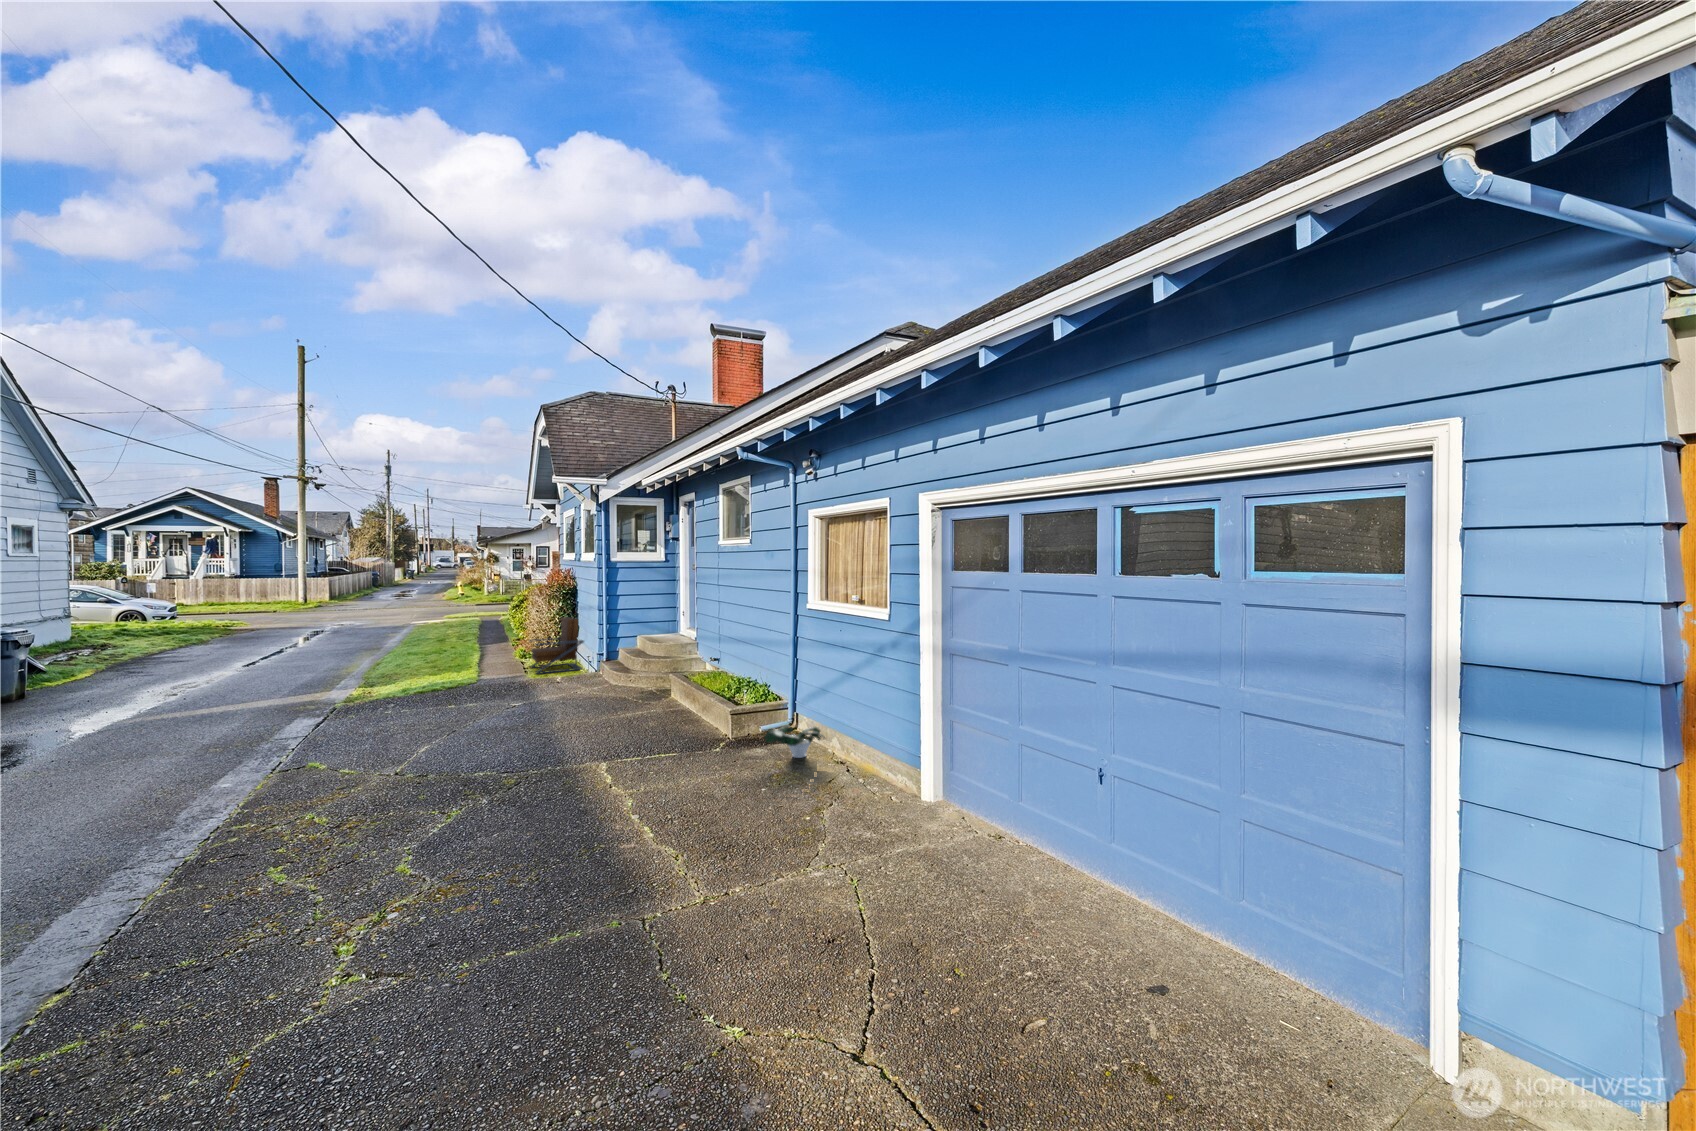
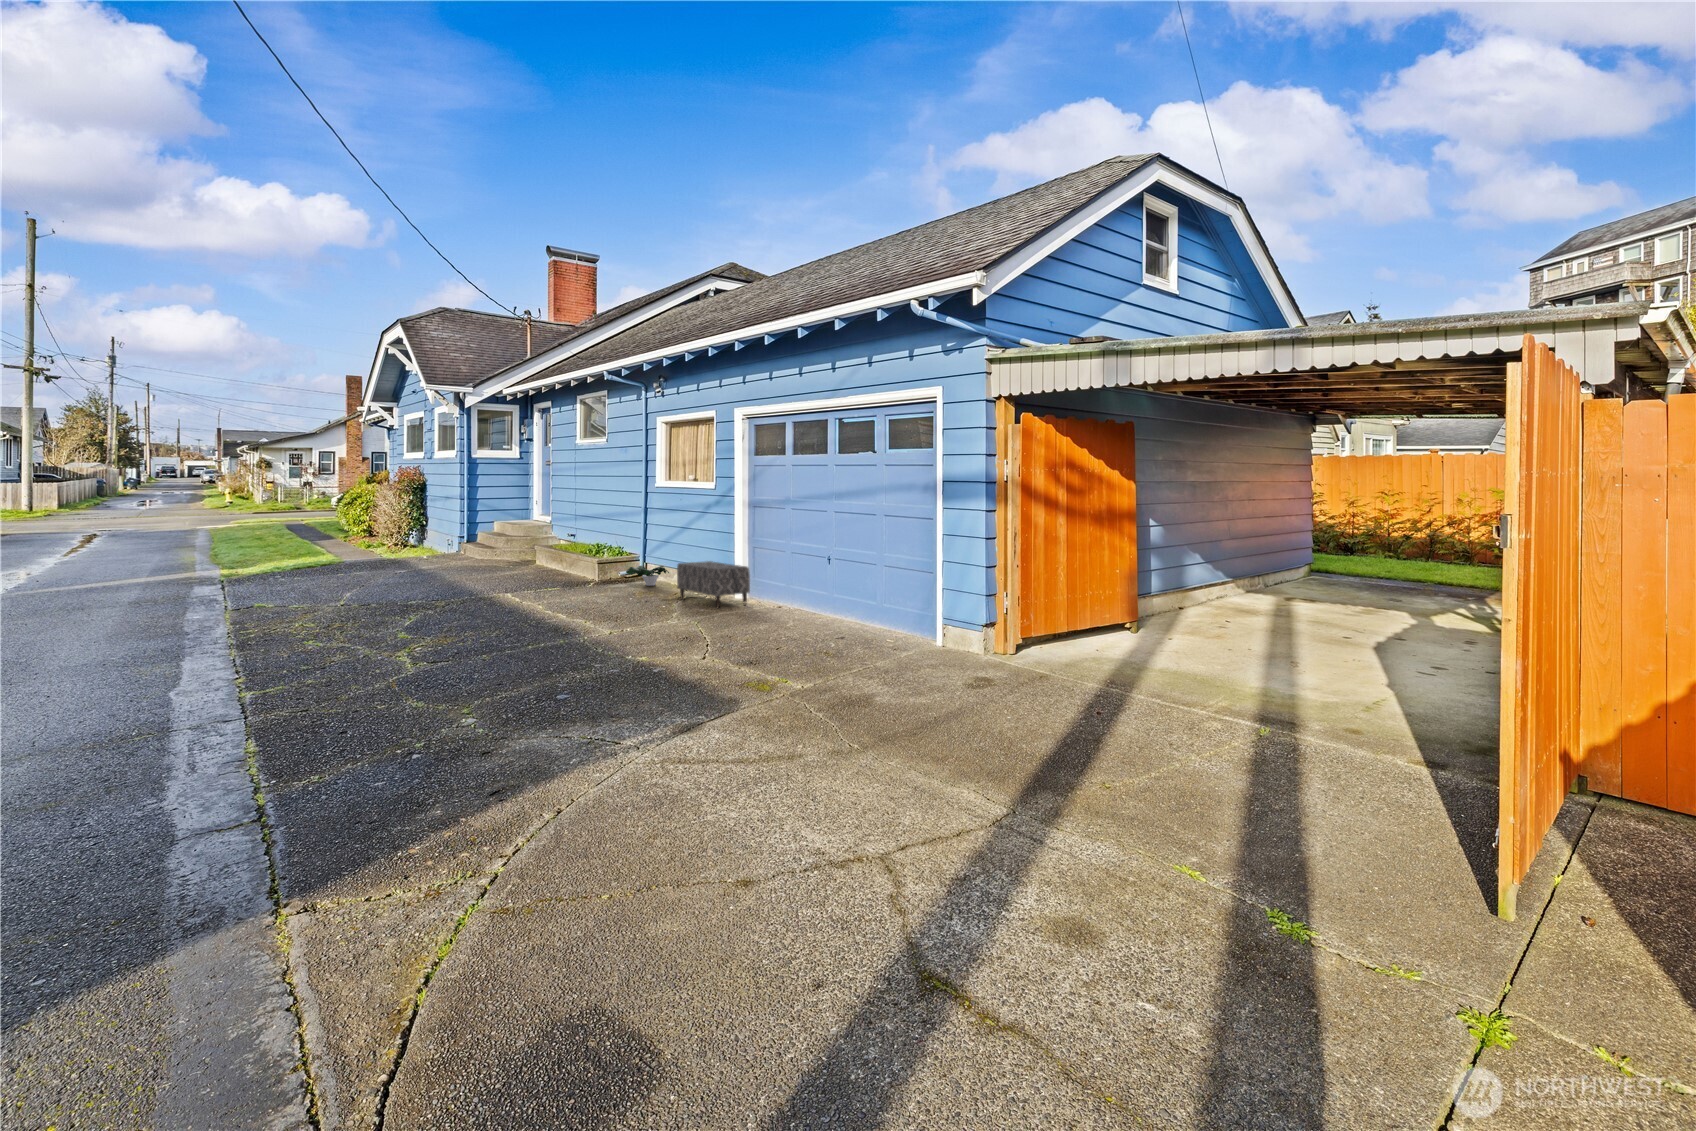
lounge chair: present [530,617,584,674] -> none [390,506,446,552]
bench: none [832,733,949,834] -> present [677,561,750,608]

